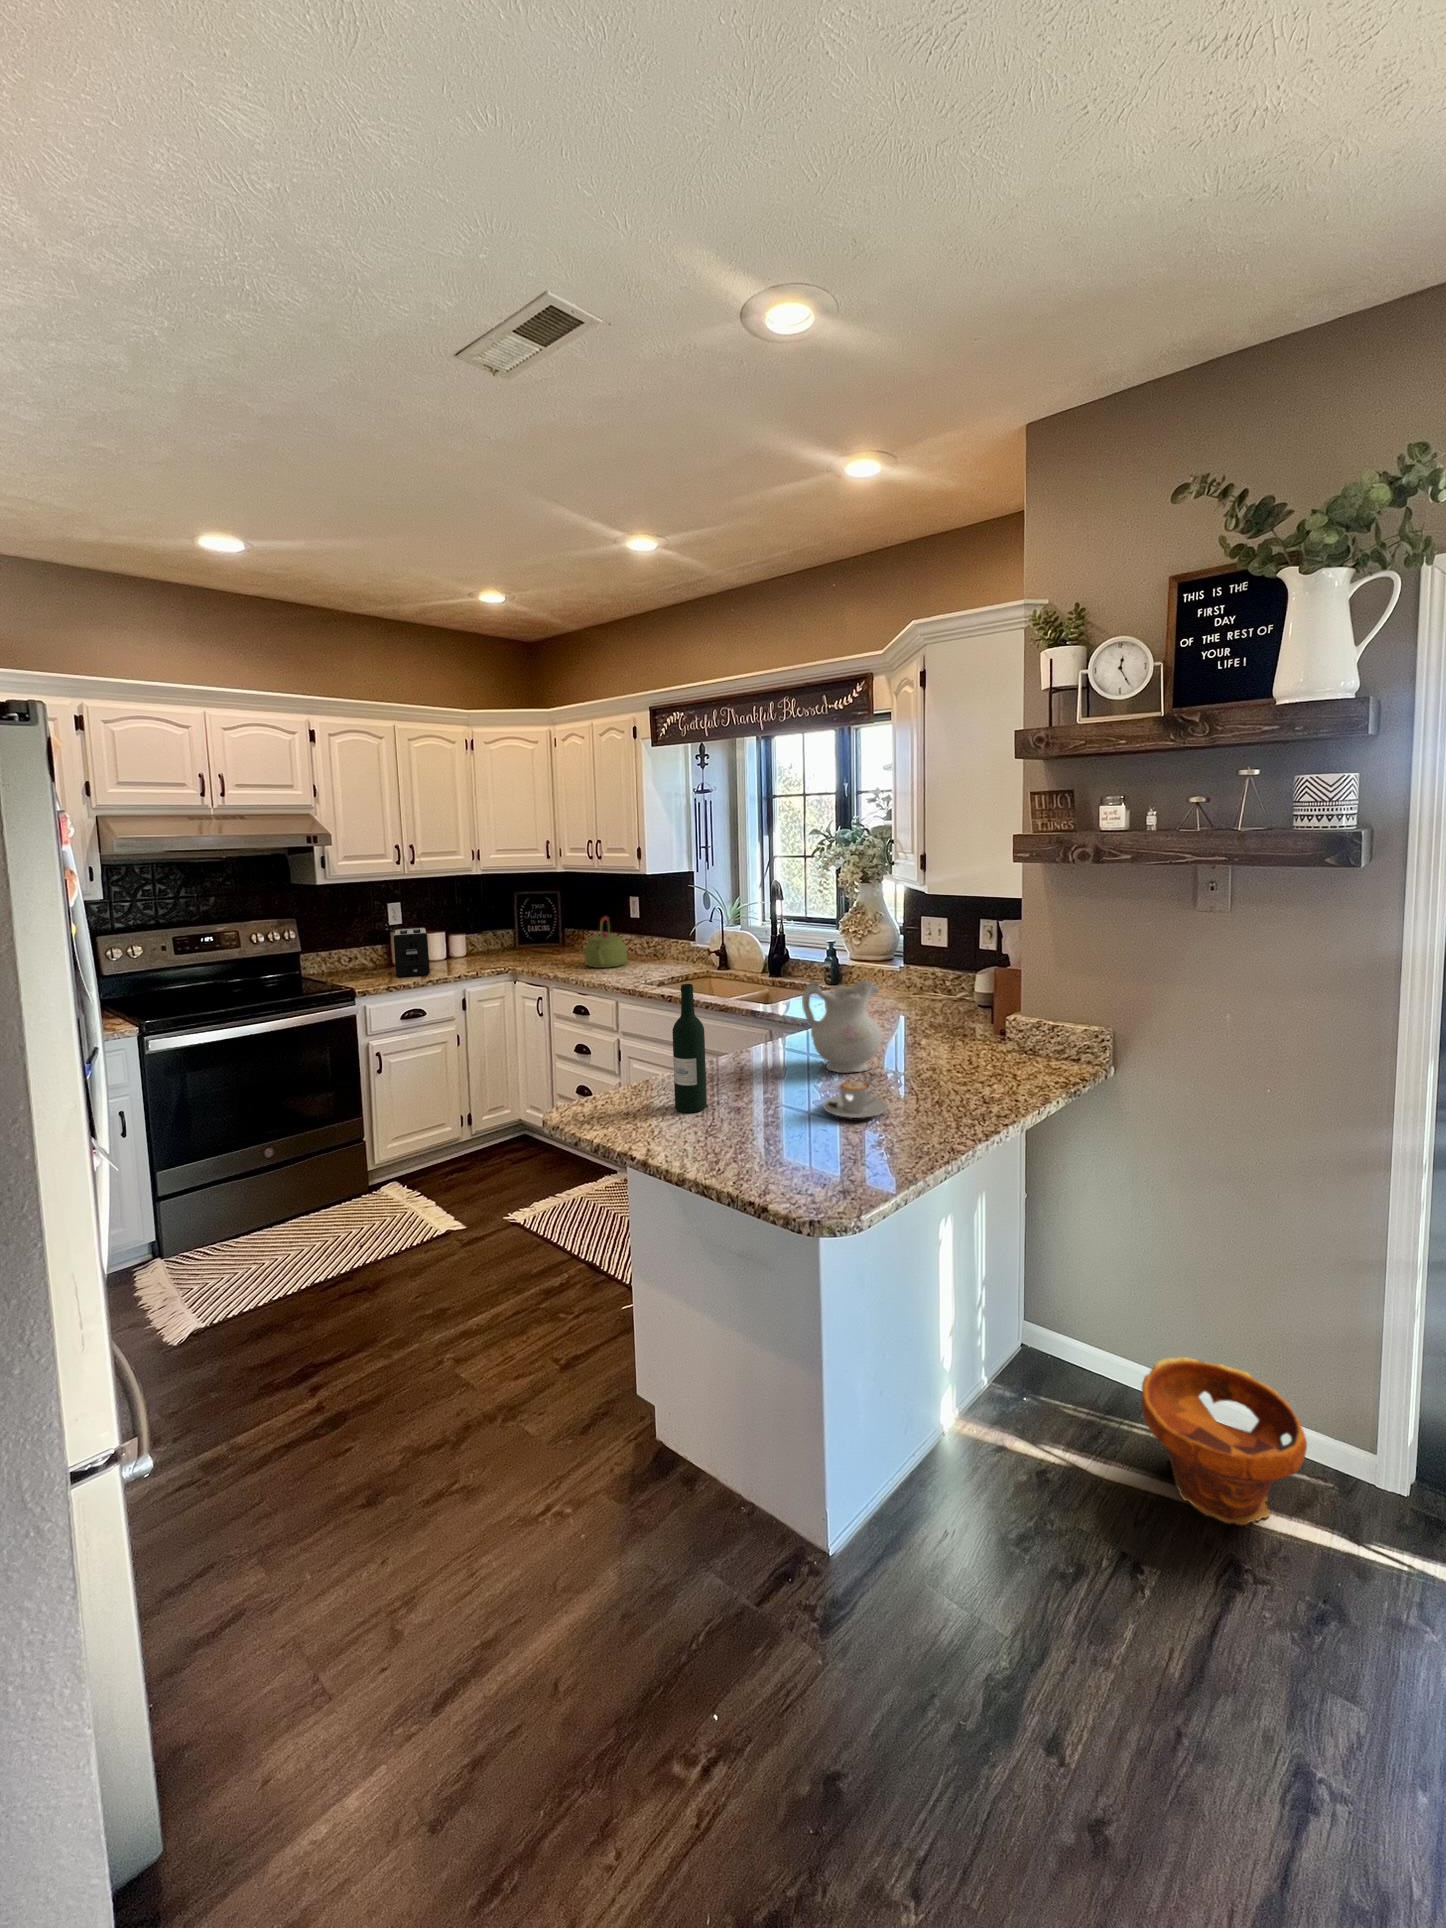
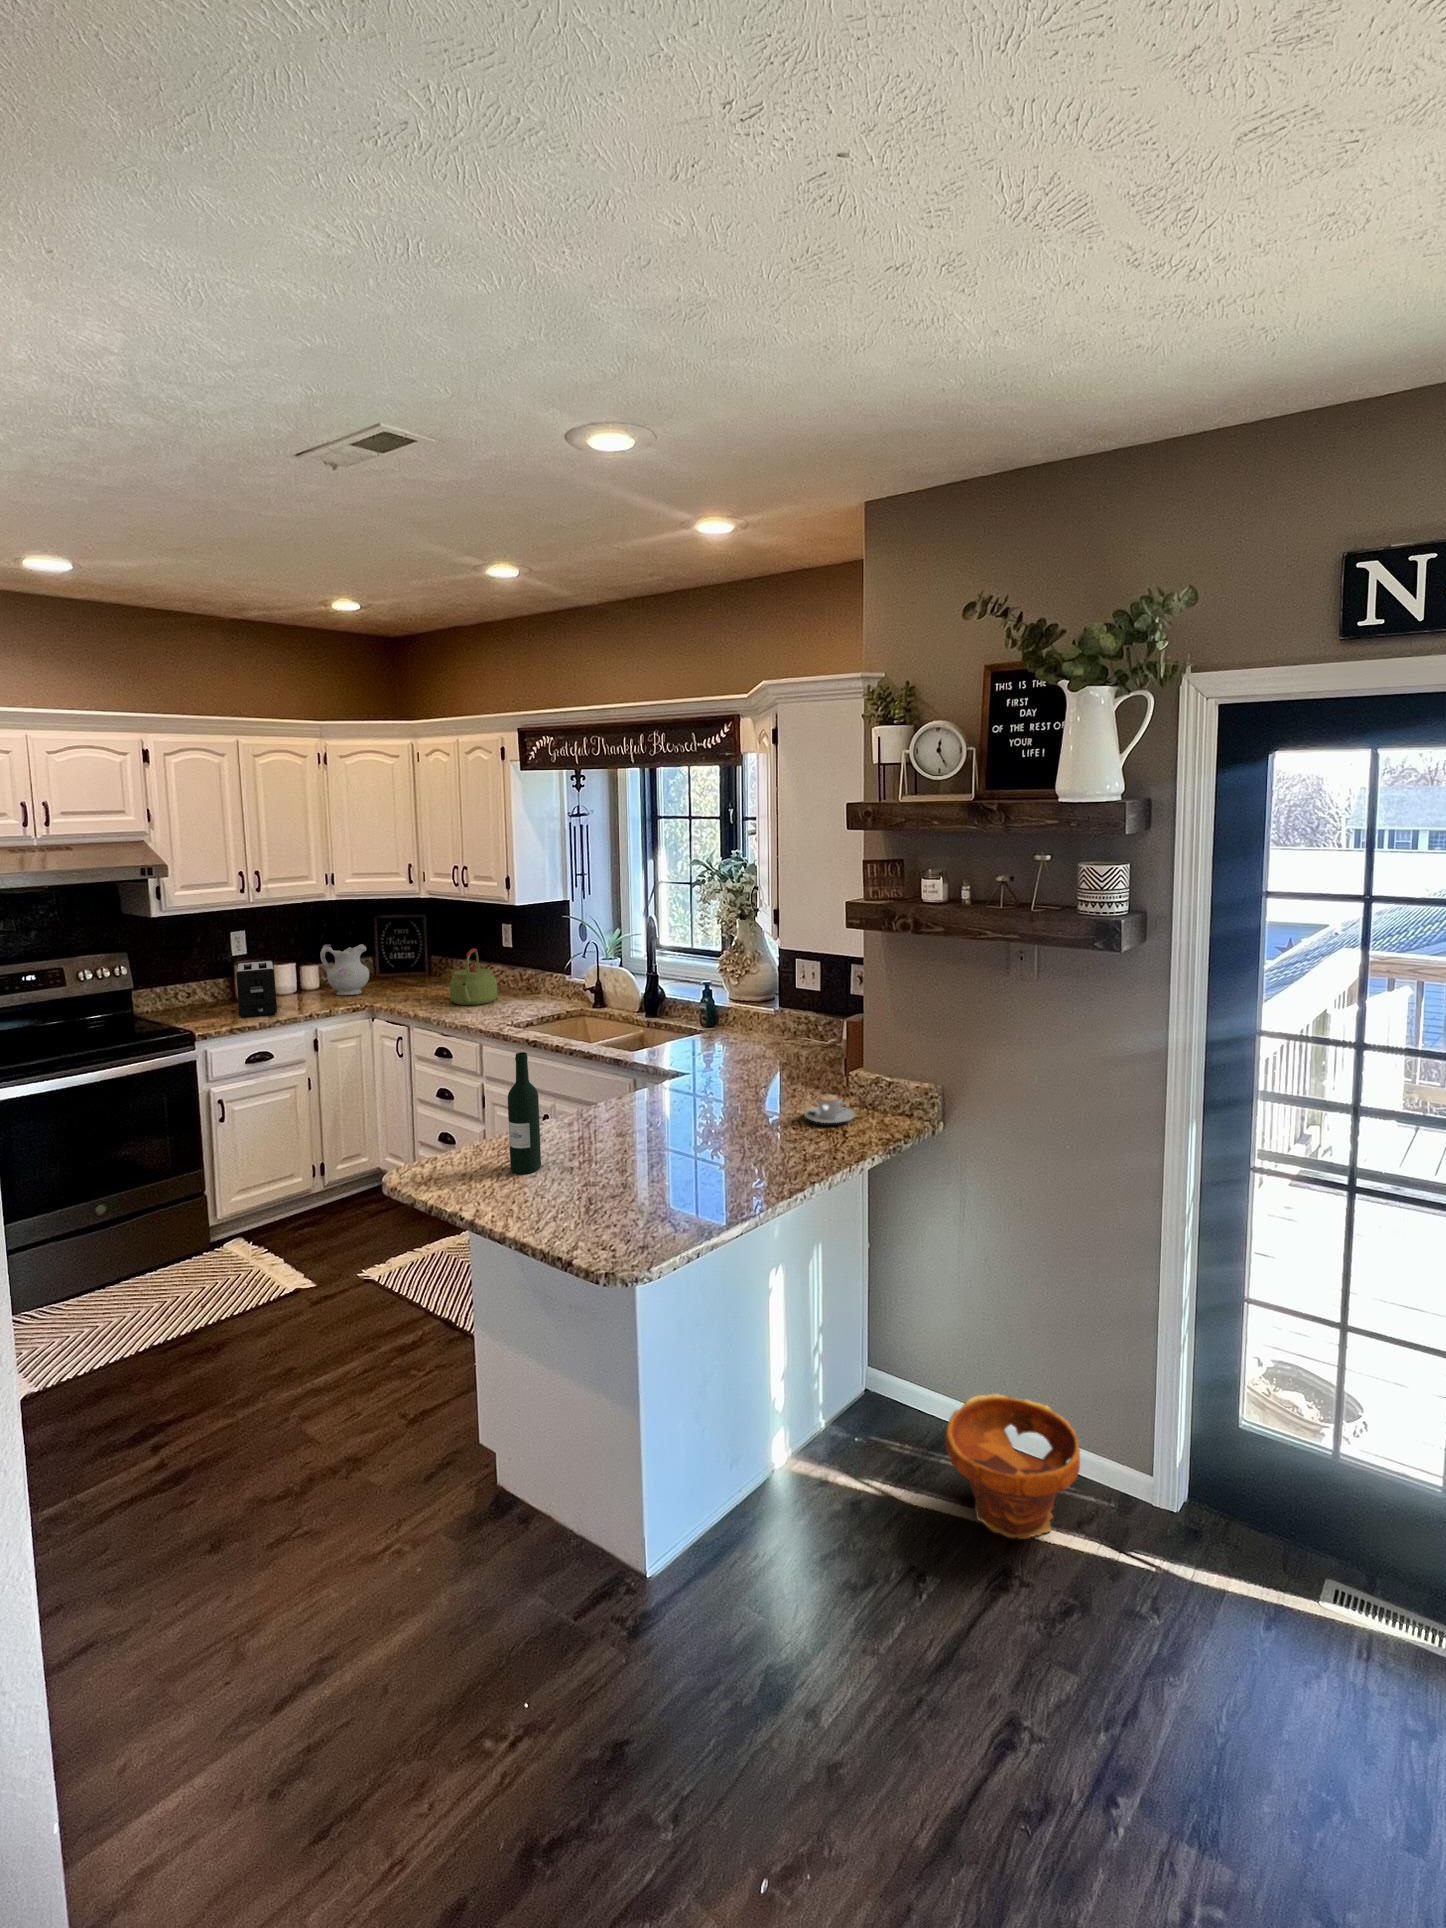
ceramic pitcher: present [802,980,882,1073] -> present [320,944,369,995]
coffee cup: present [823,1081,887,1118] -> present [804,1094,855,1123]

